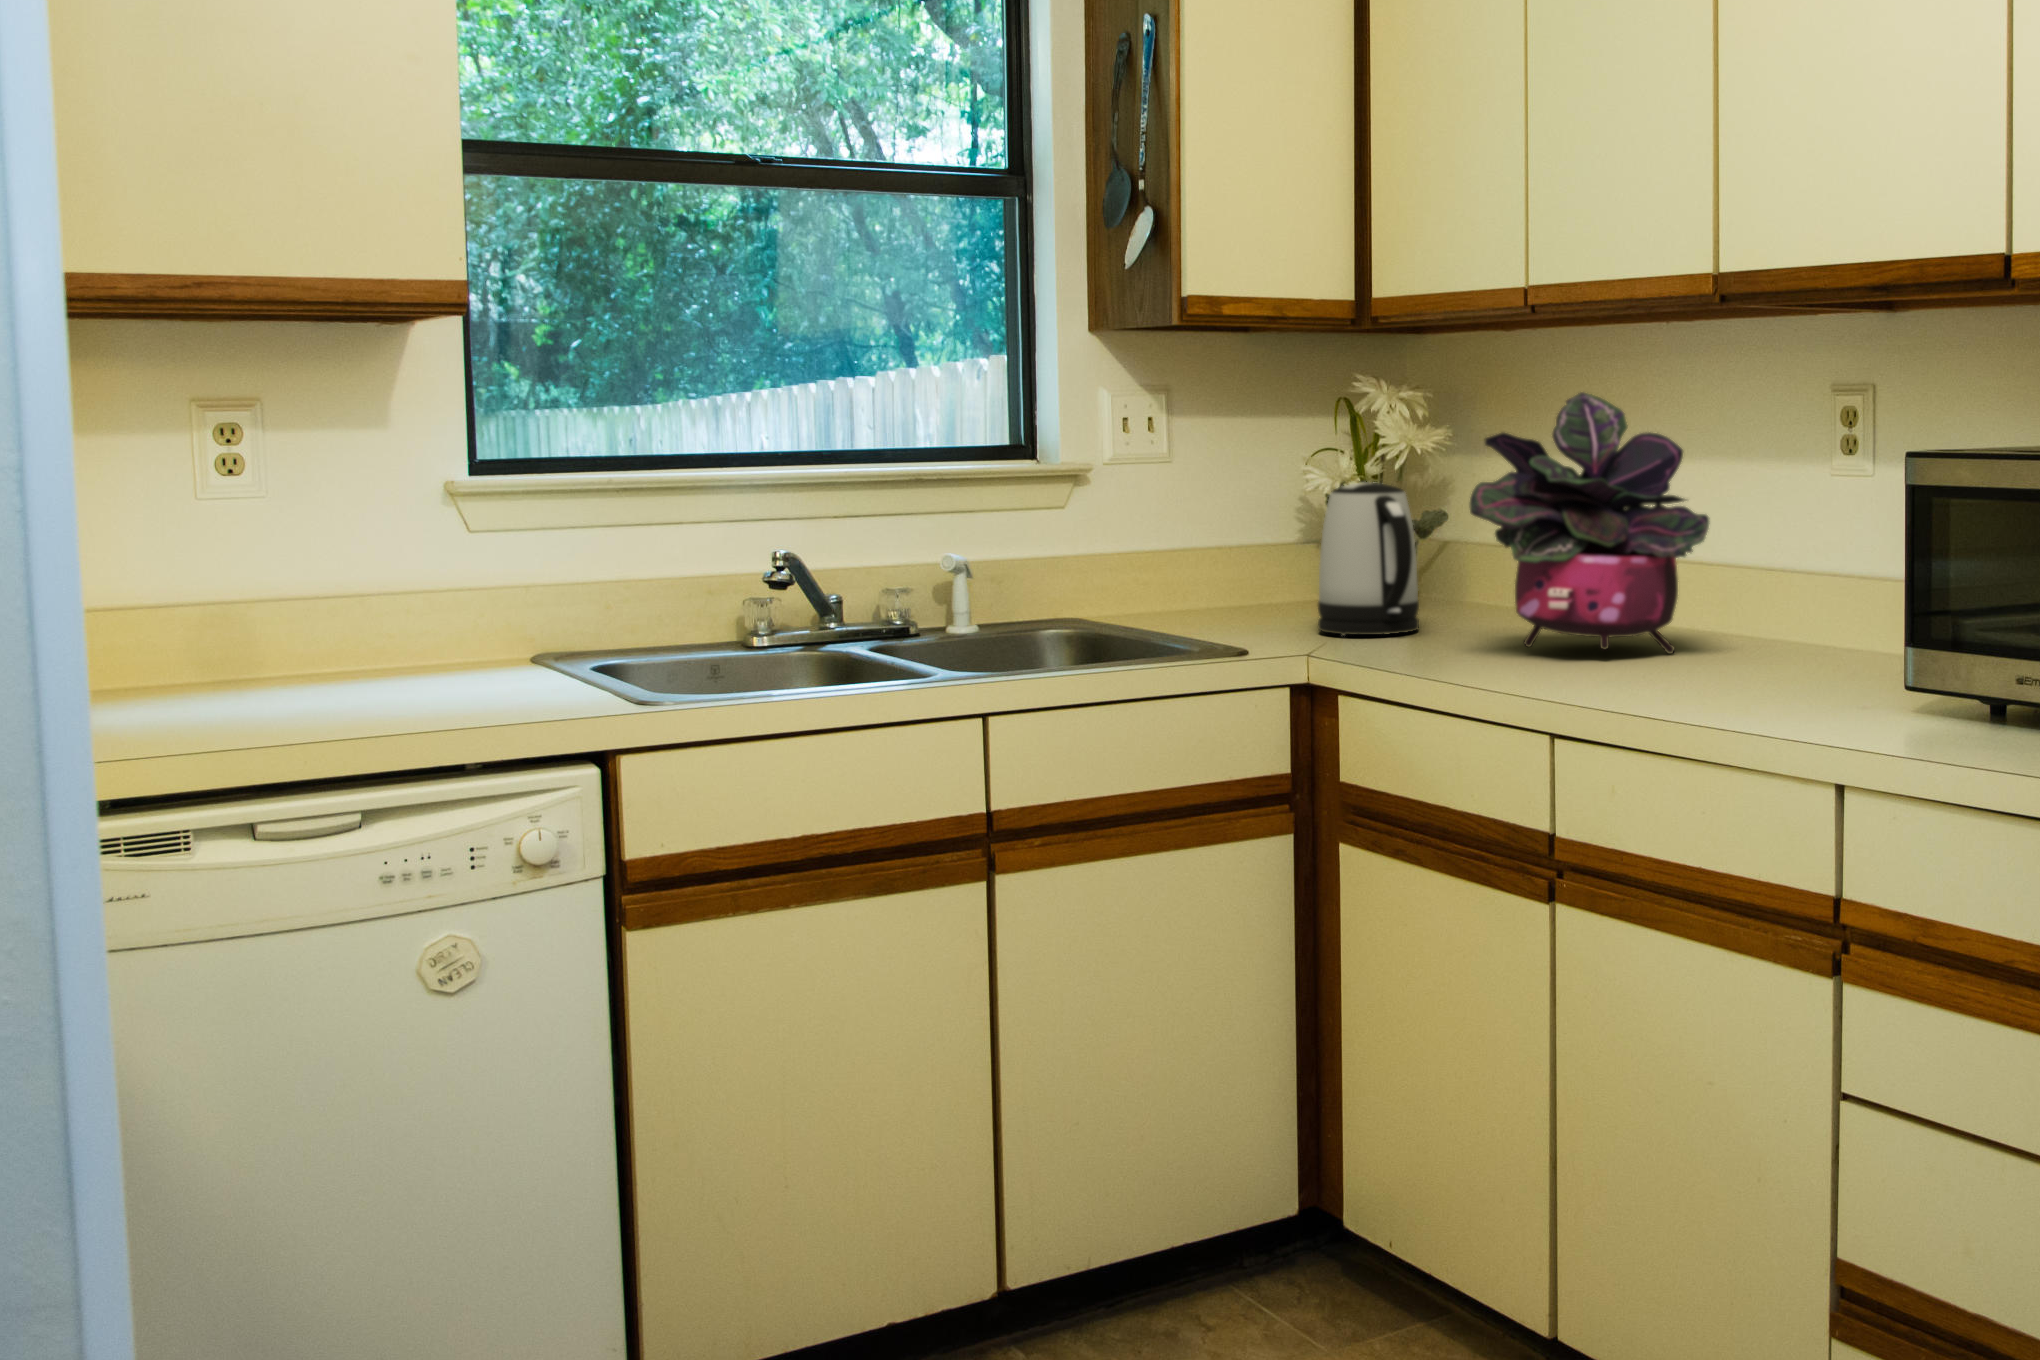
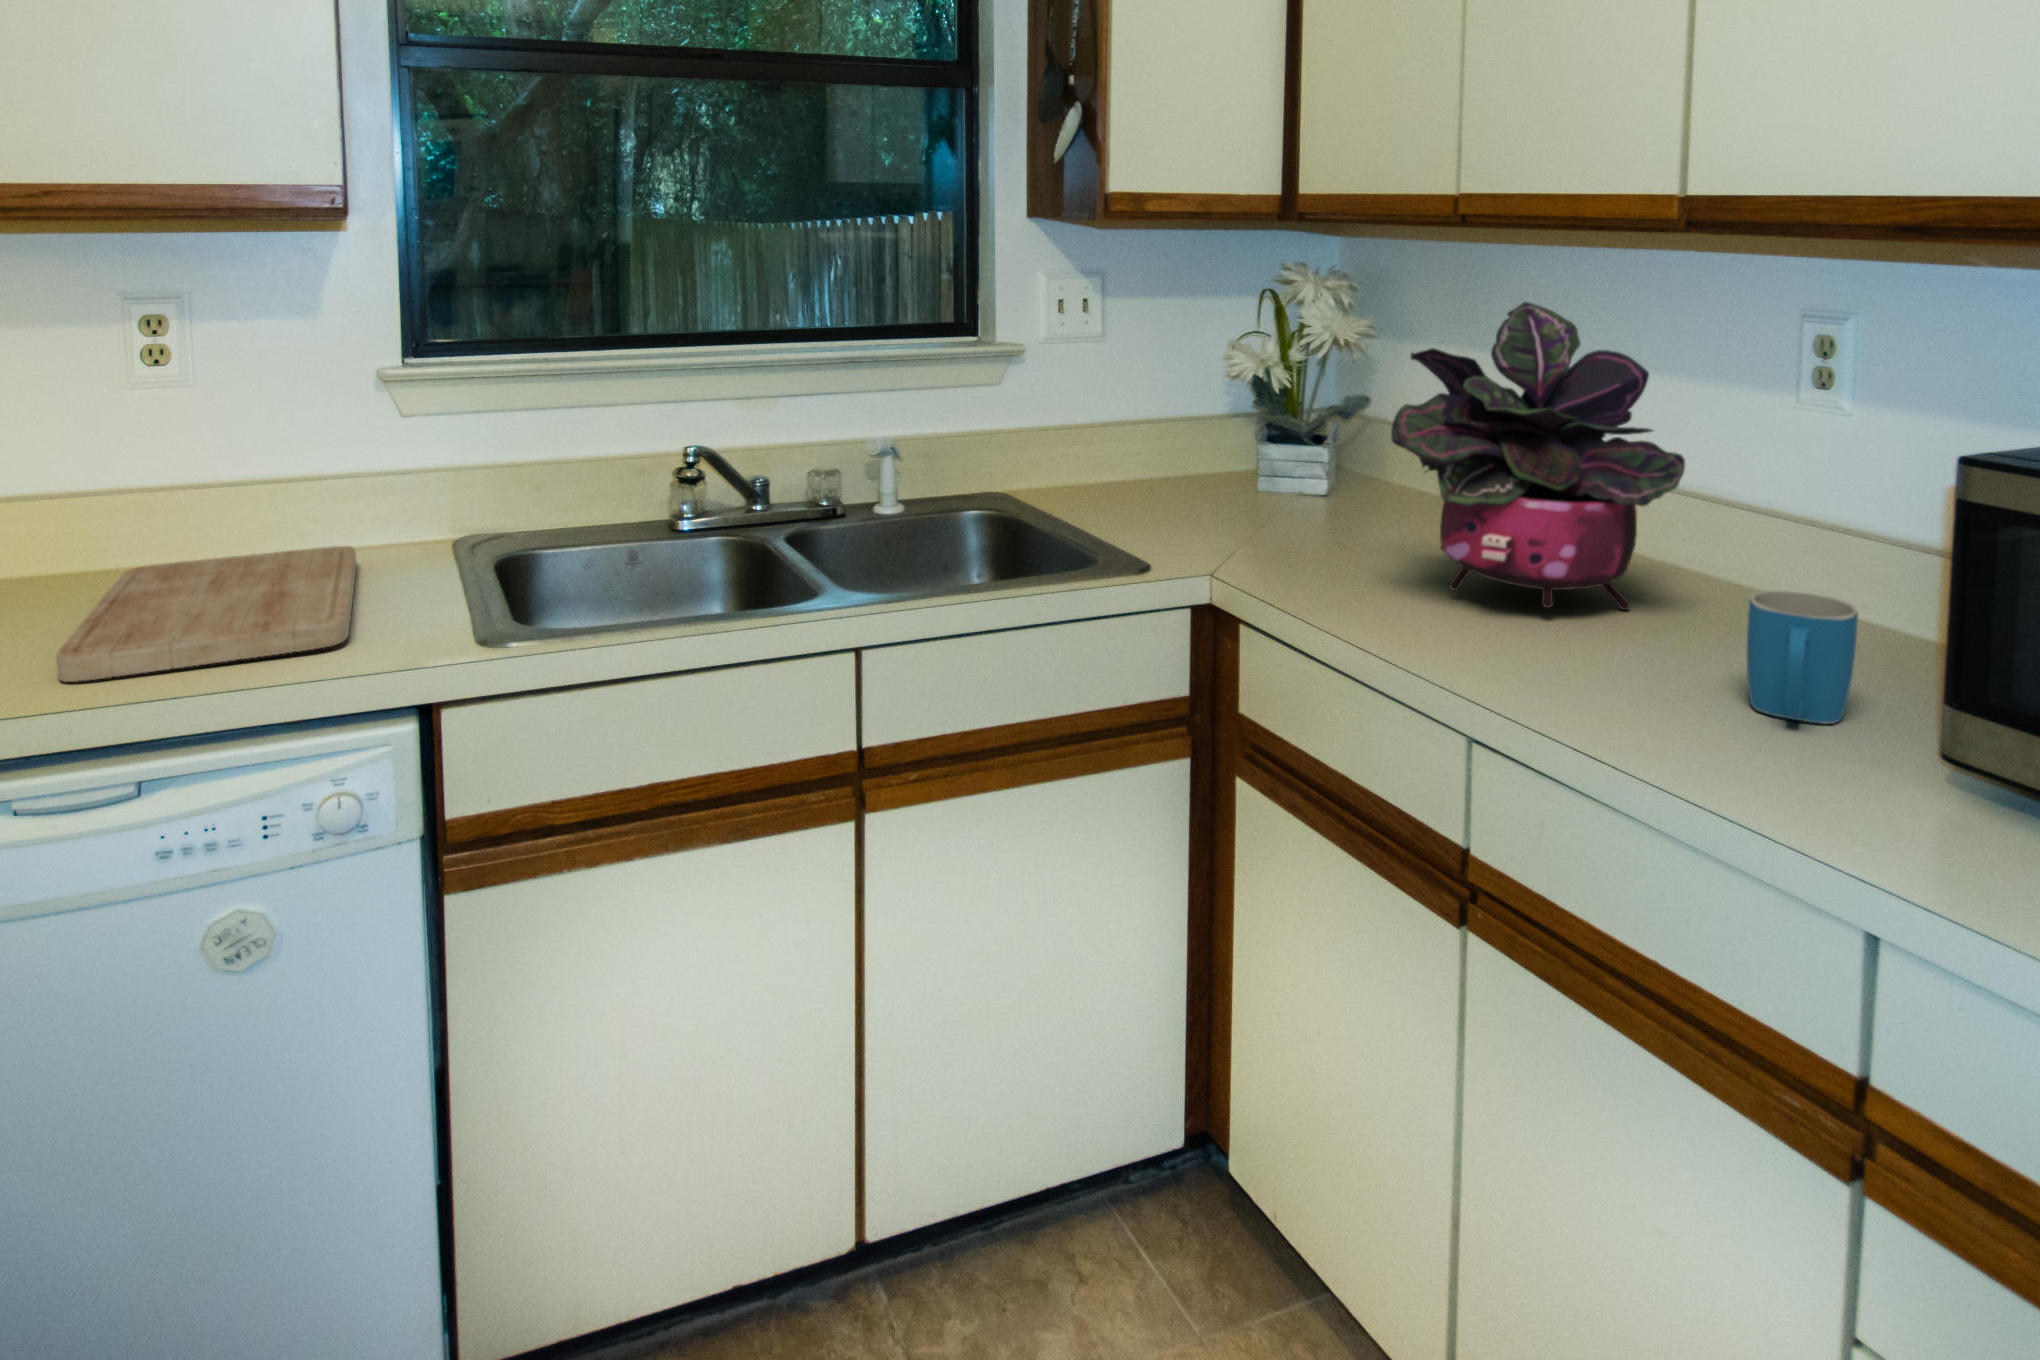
kettle: present [1318,482,1419,635] -> none [1230,386,1335,546]
mug: none [1740,601,1812,690] -> present [1747,590,1858,724]
cutting board: none [203,654,514,730] -> present [56,546,356,682]

